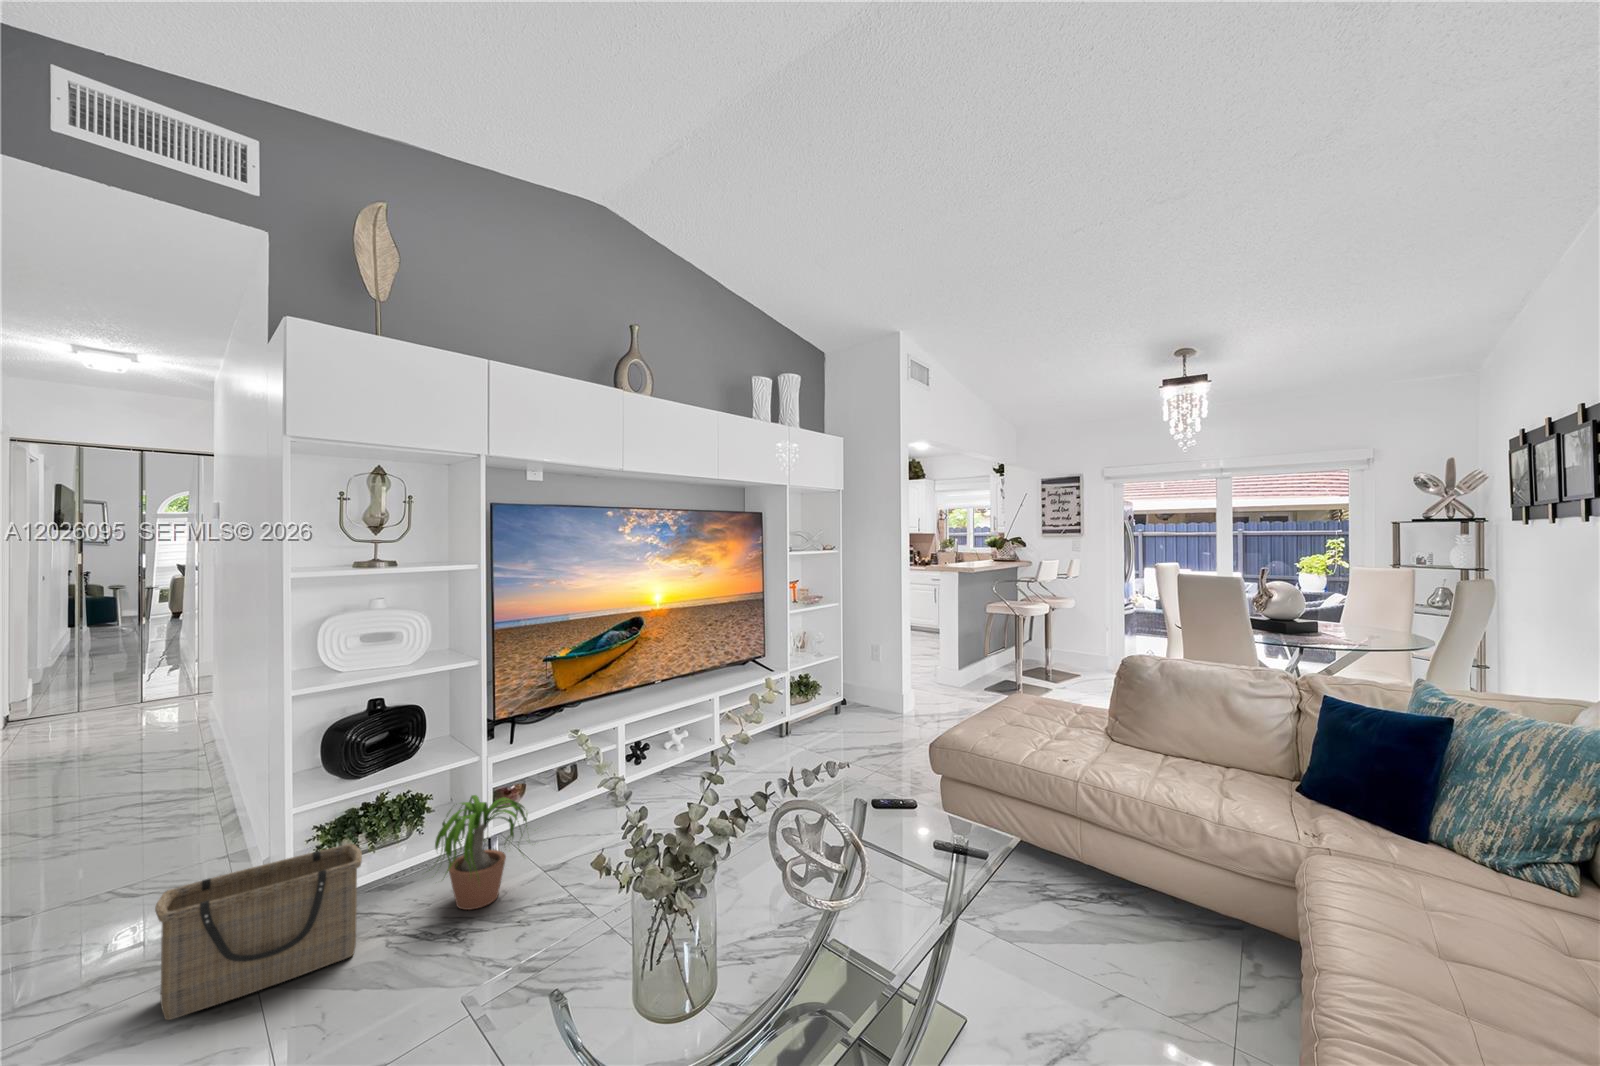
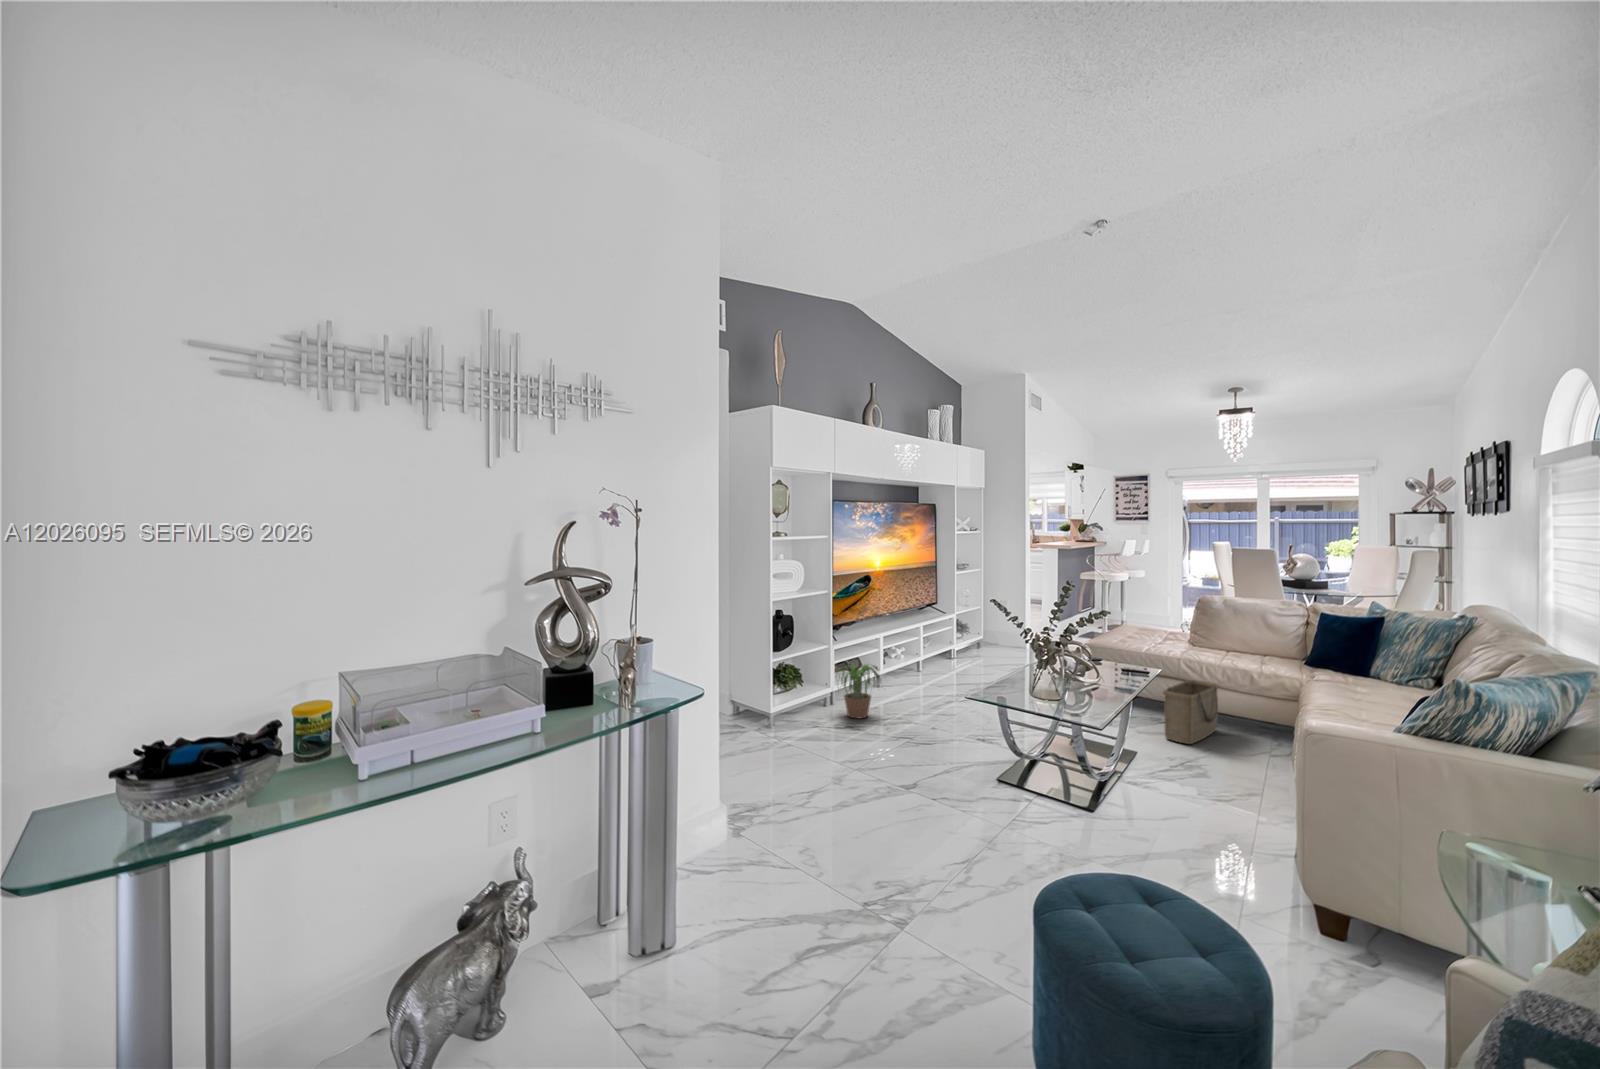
basket: present [155,844,362,1020] -> present [1163,680,1219,744]

